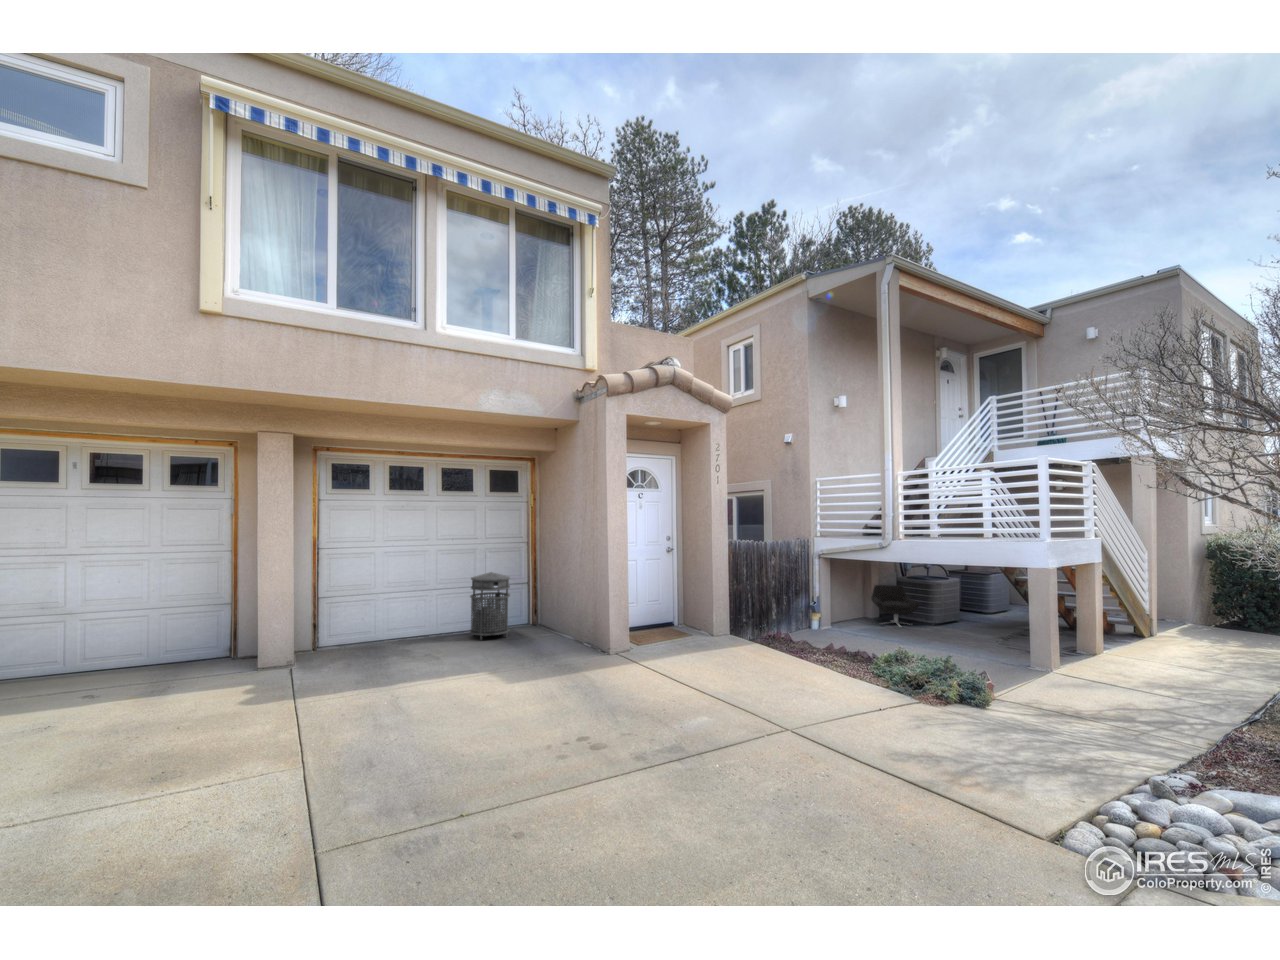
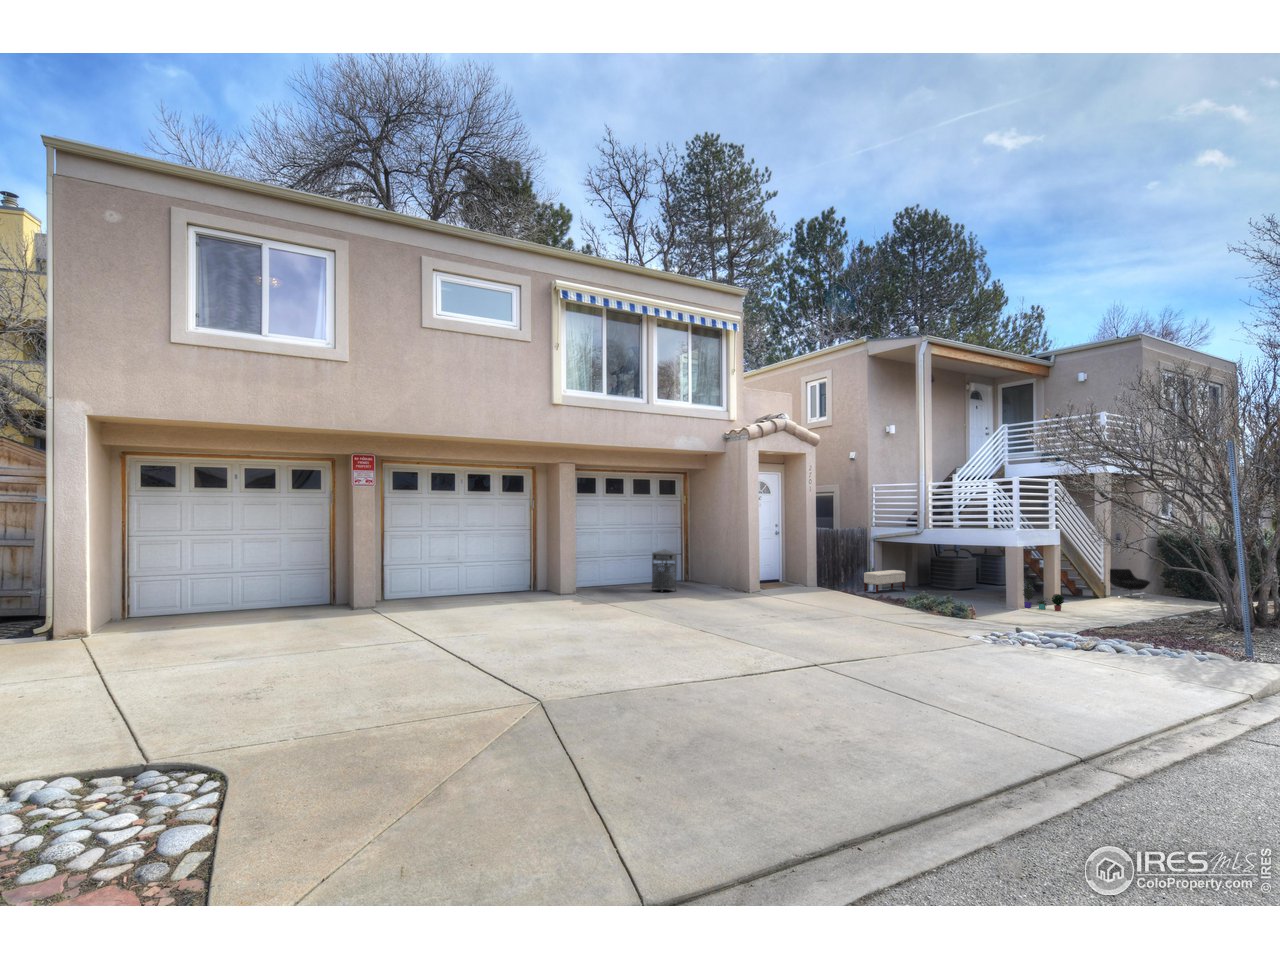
lounge chair: present [871,585,920,626] -> present [1110,569,1150,597]
bench: none [802,598,863,636] -> present [864,570,906,594]
potted plant: none [1060,621,1146,682] -> present [1023,579,1064,611]

